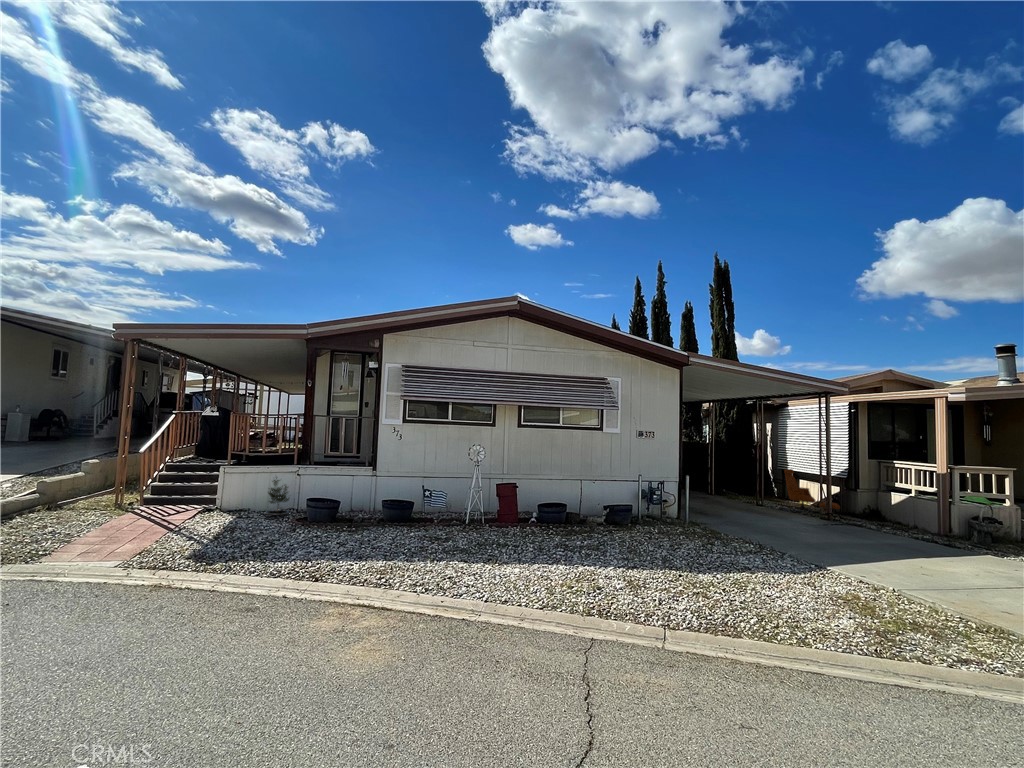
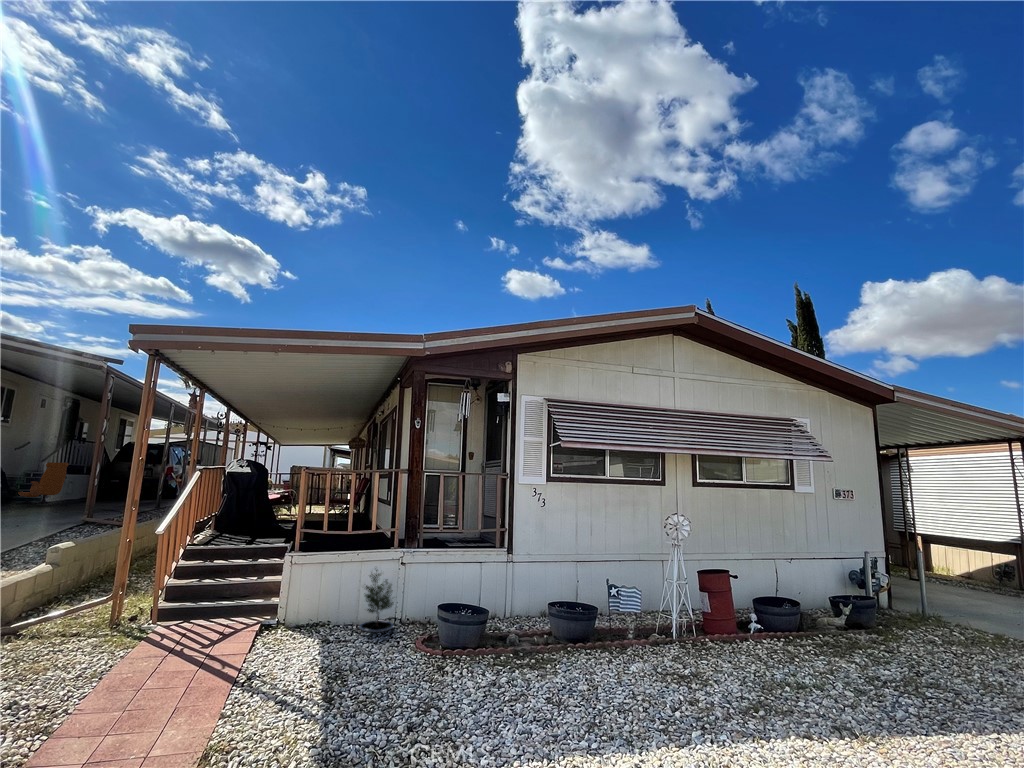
lounge chair: present [784,469,840,514] -> present [18,462,69,506]

